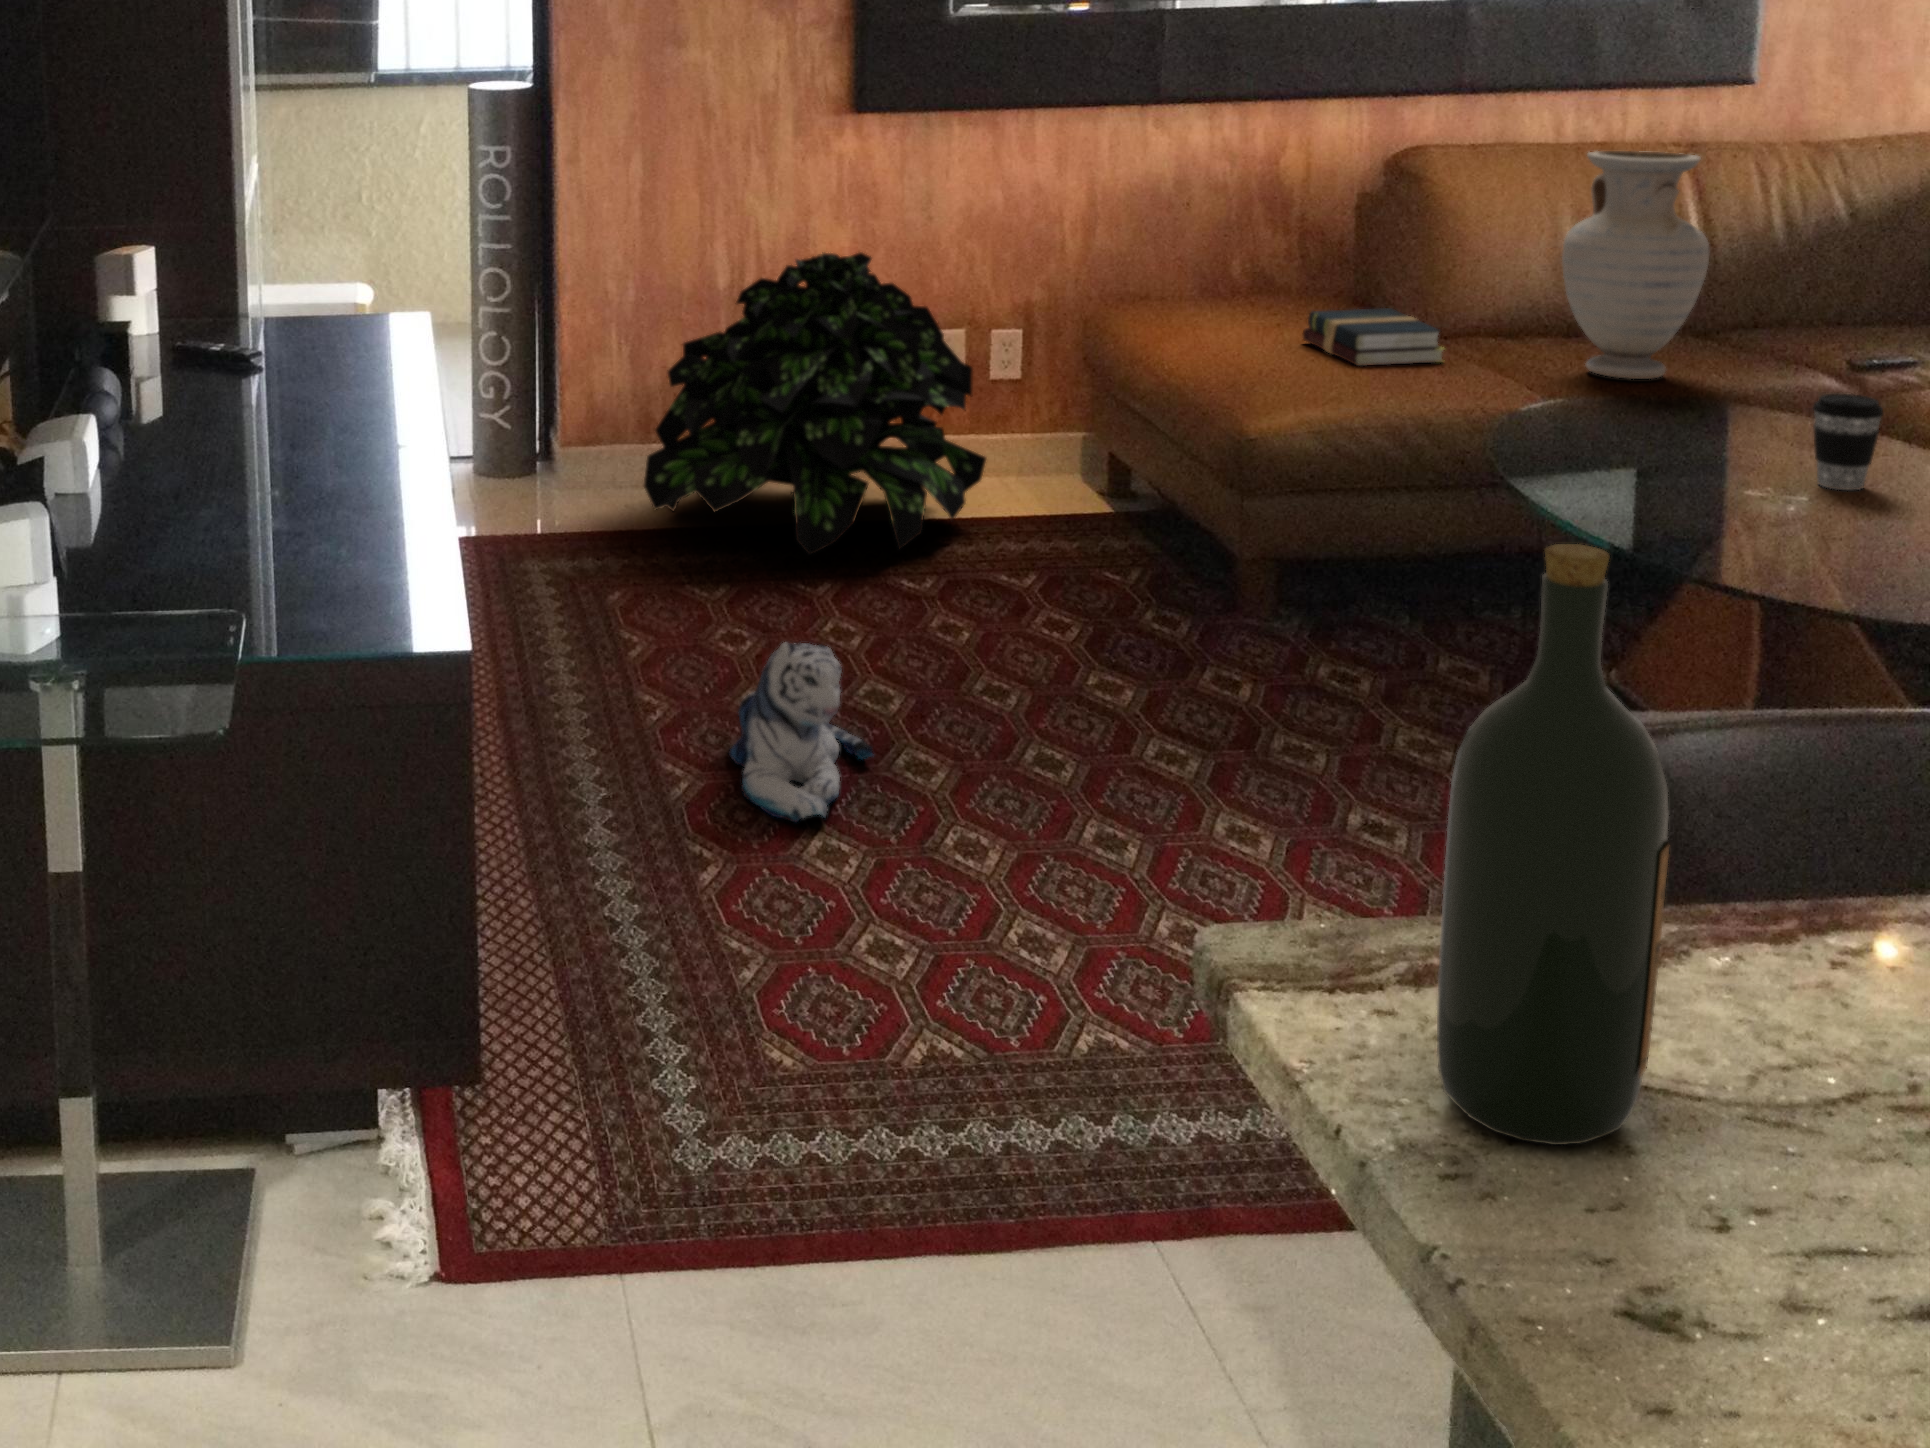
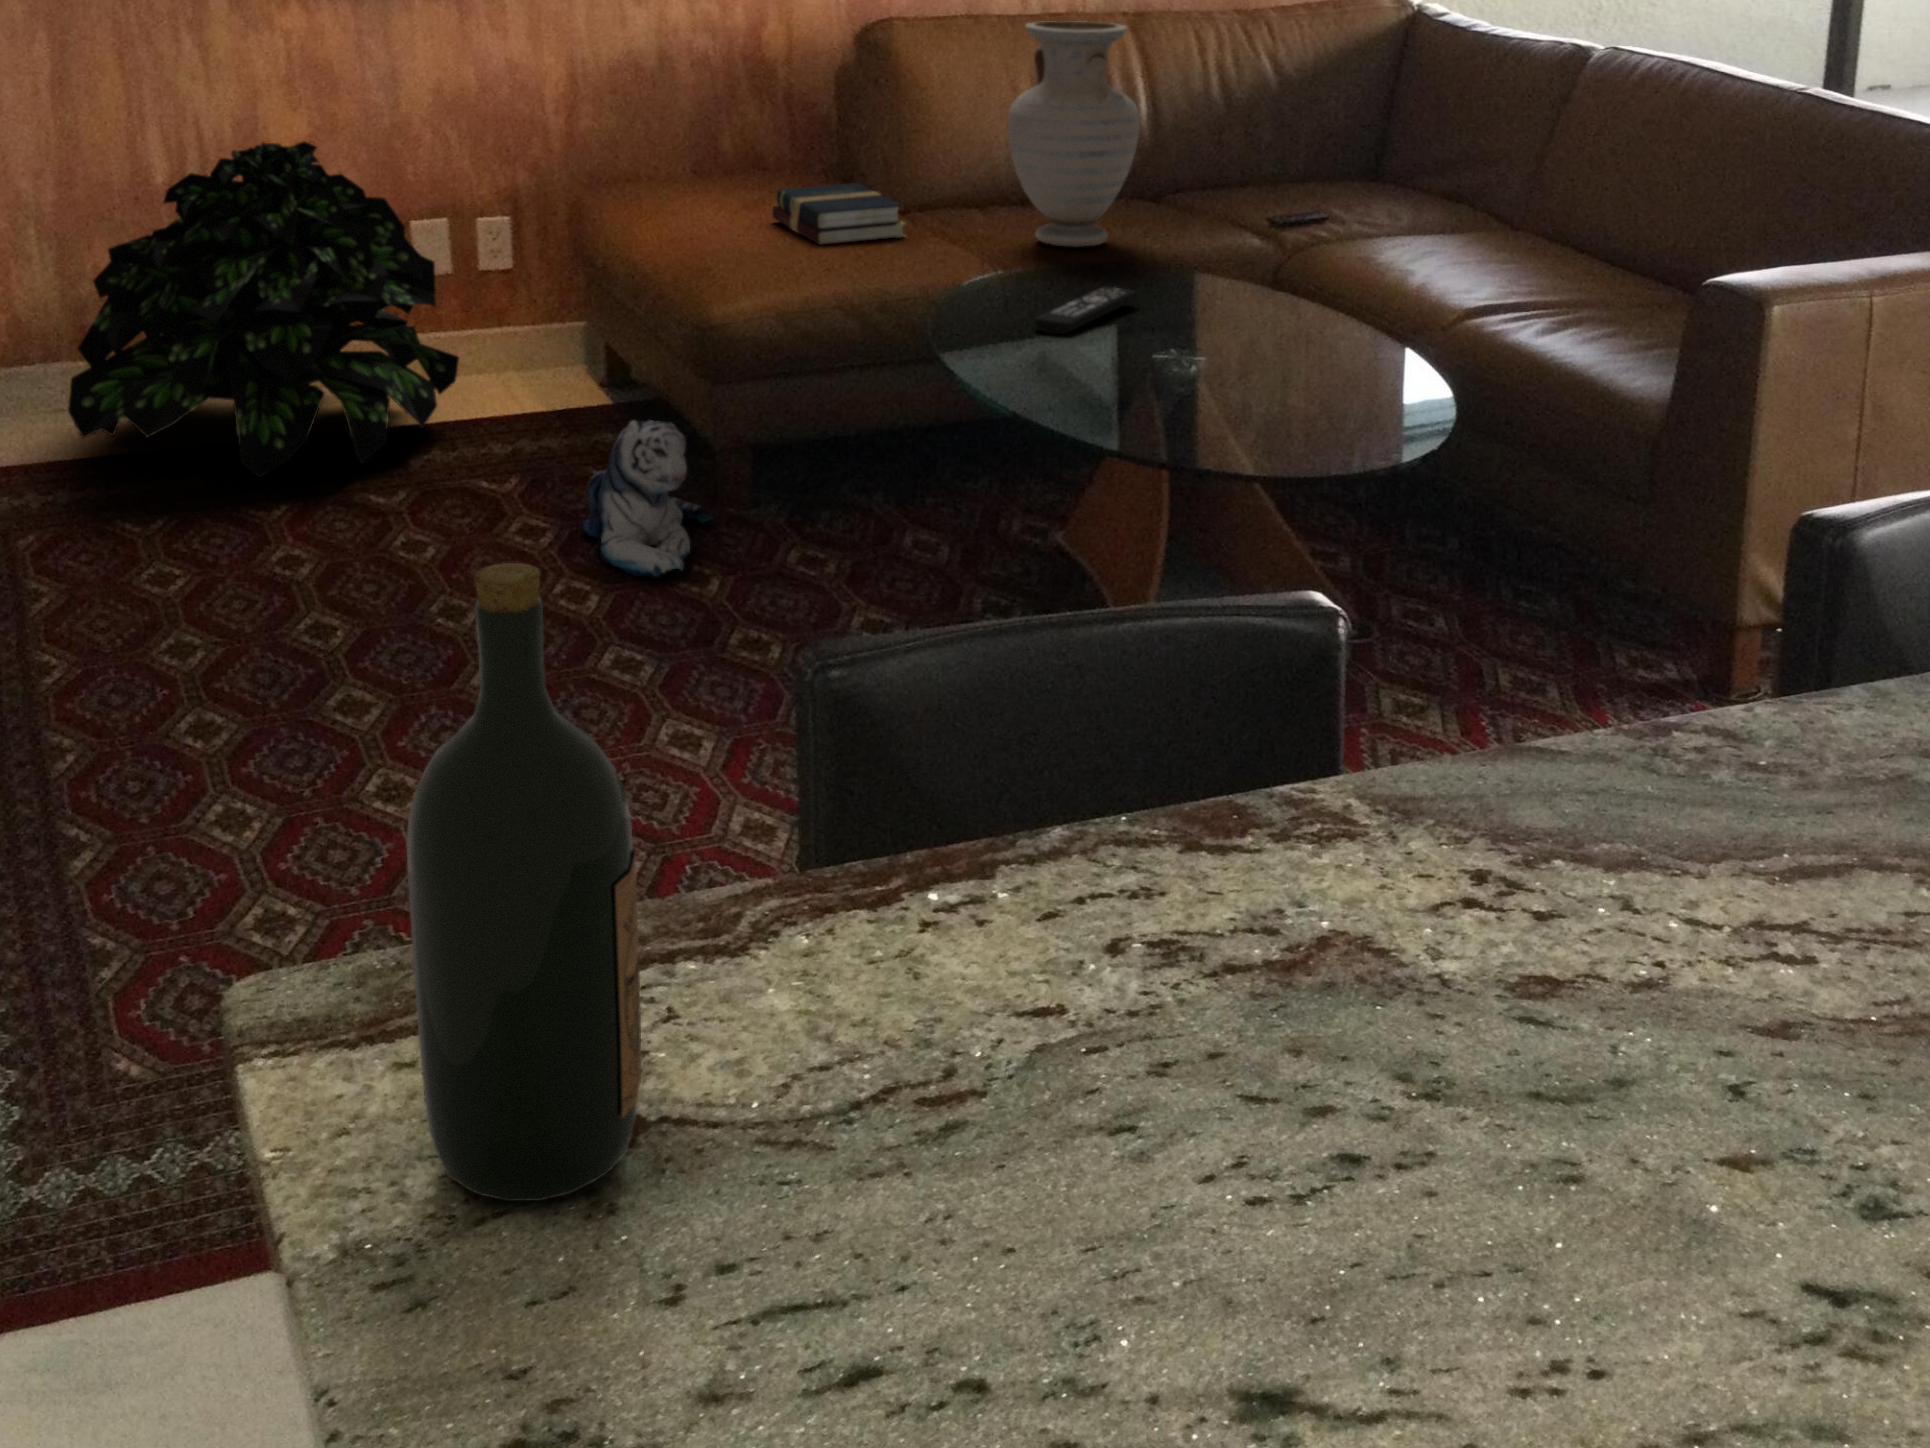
coffee cup: present [1813,394,1883,490] -> none [1205,260,1265,353]
remote control: none [1611,417,1718,461] -> present [1034,286,1136,334]
plush toy: present [729,643,873,822] -> present [582,420,712,577]

